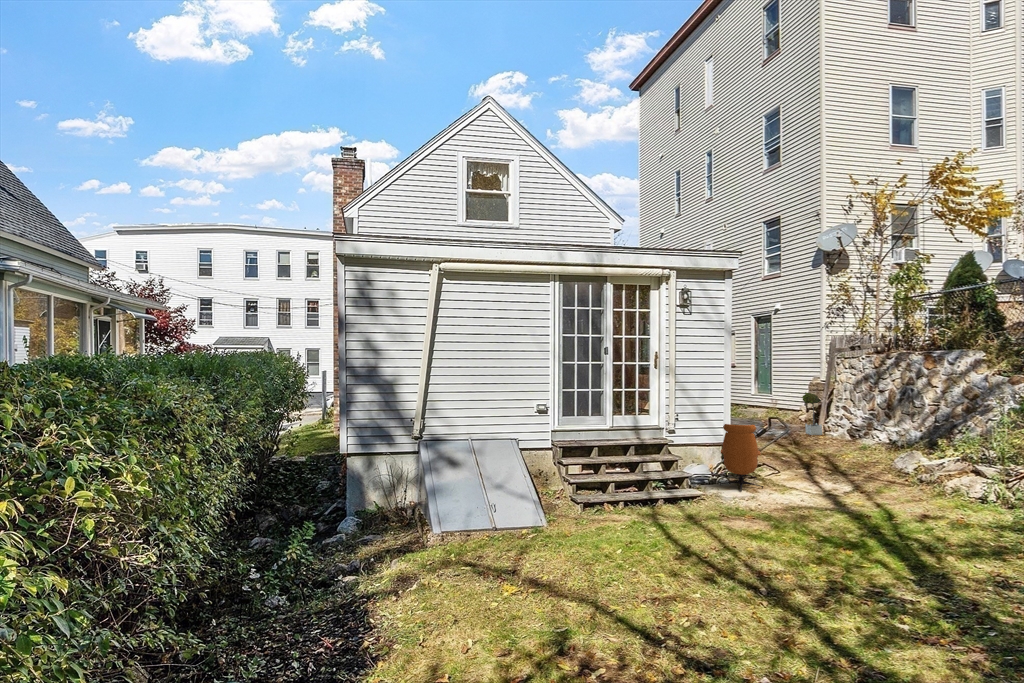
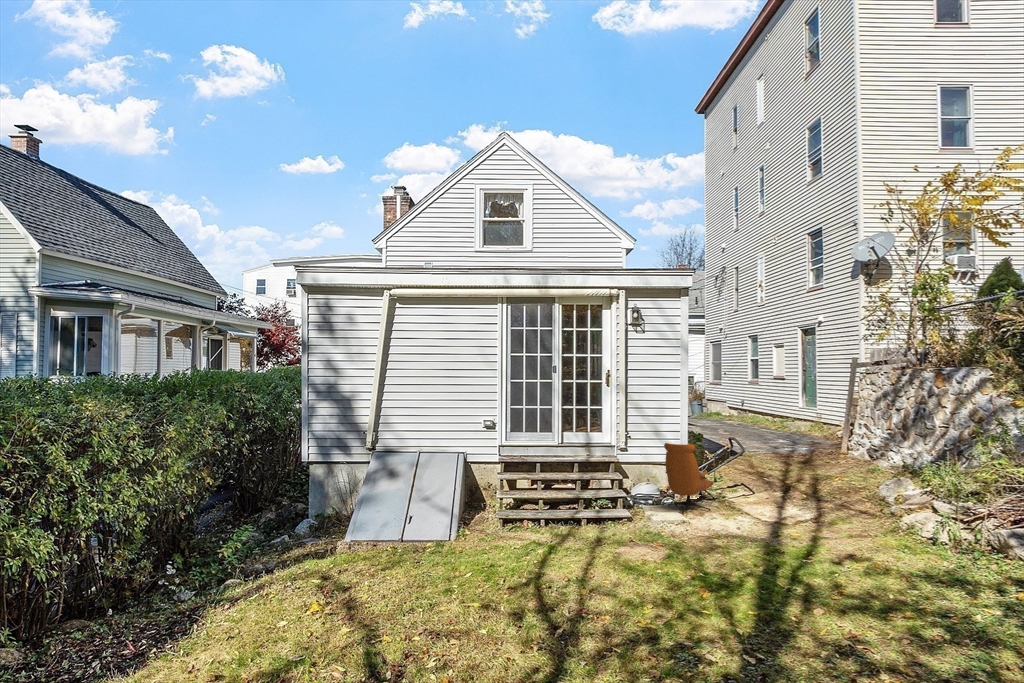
potted tree: present [803,392,822,435] -> none [820,411,843,458]

